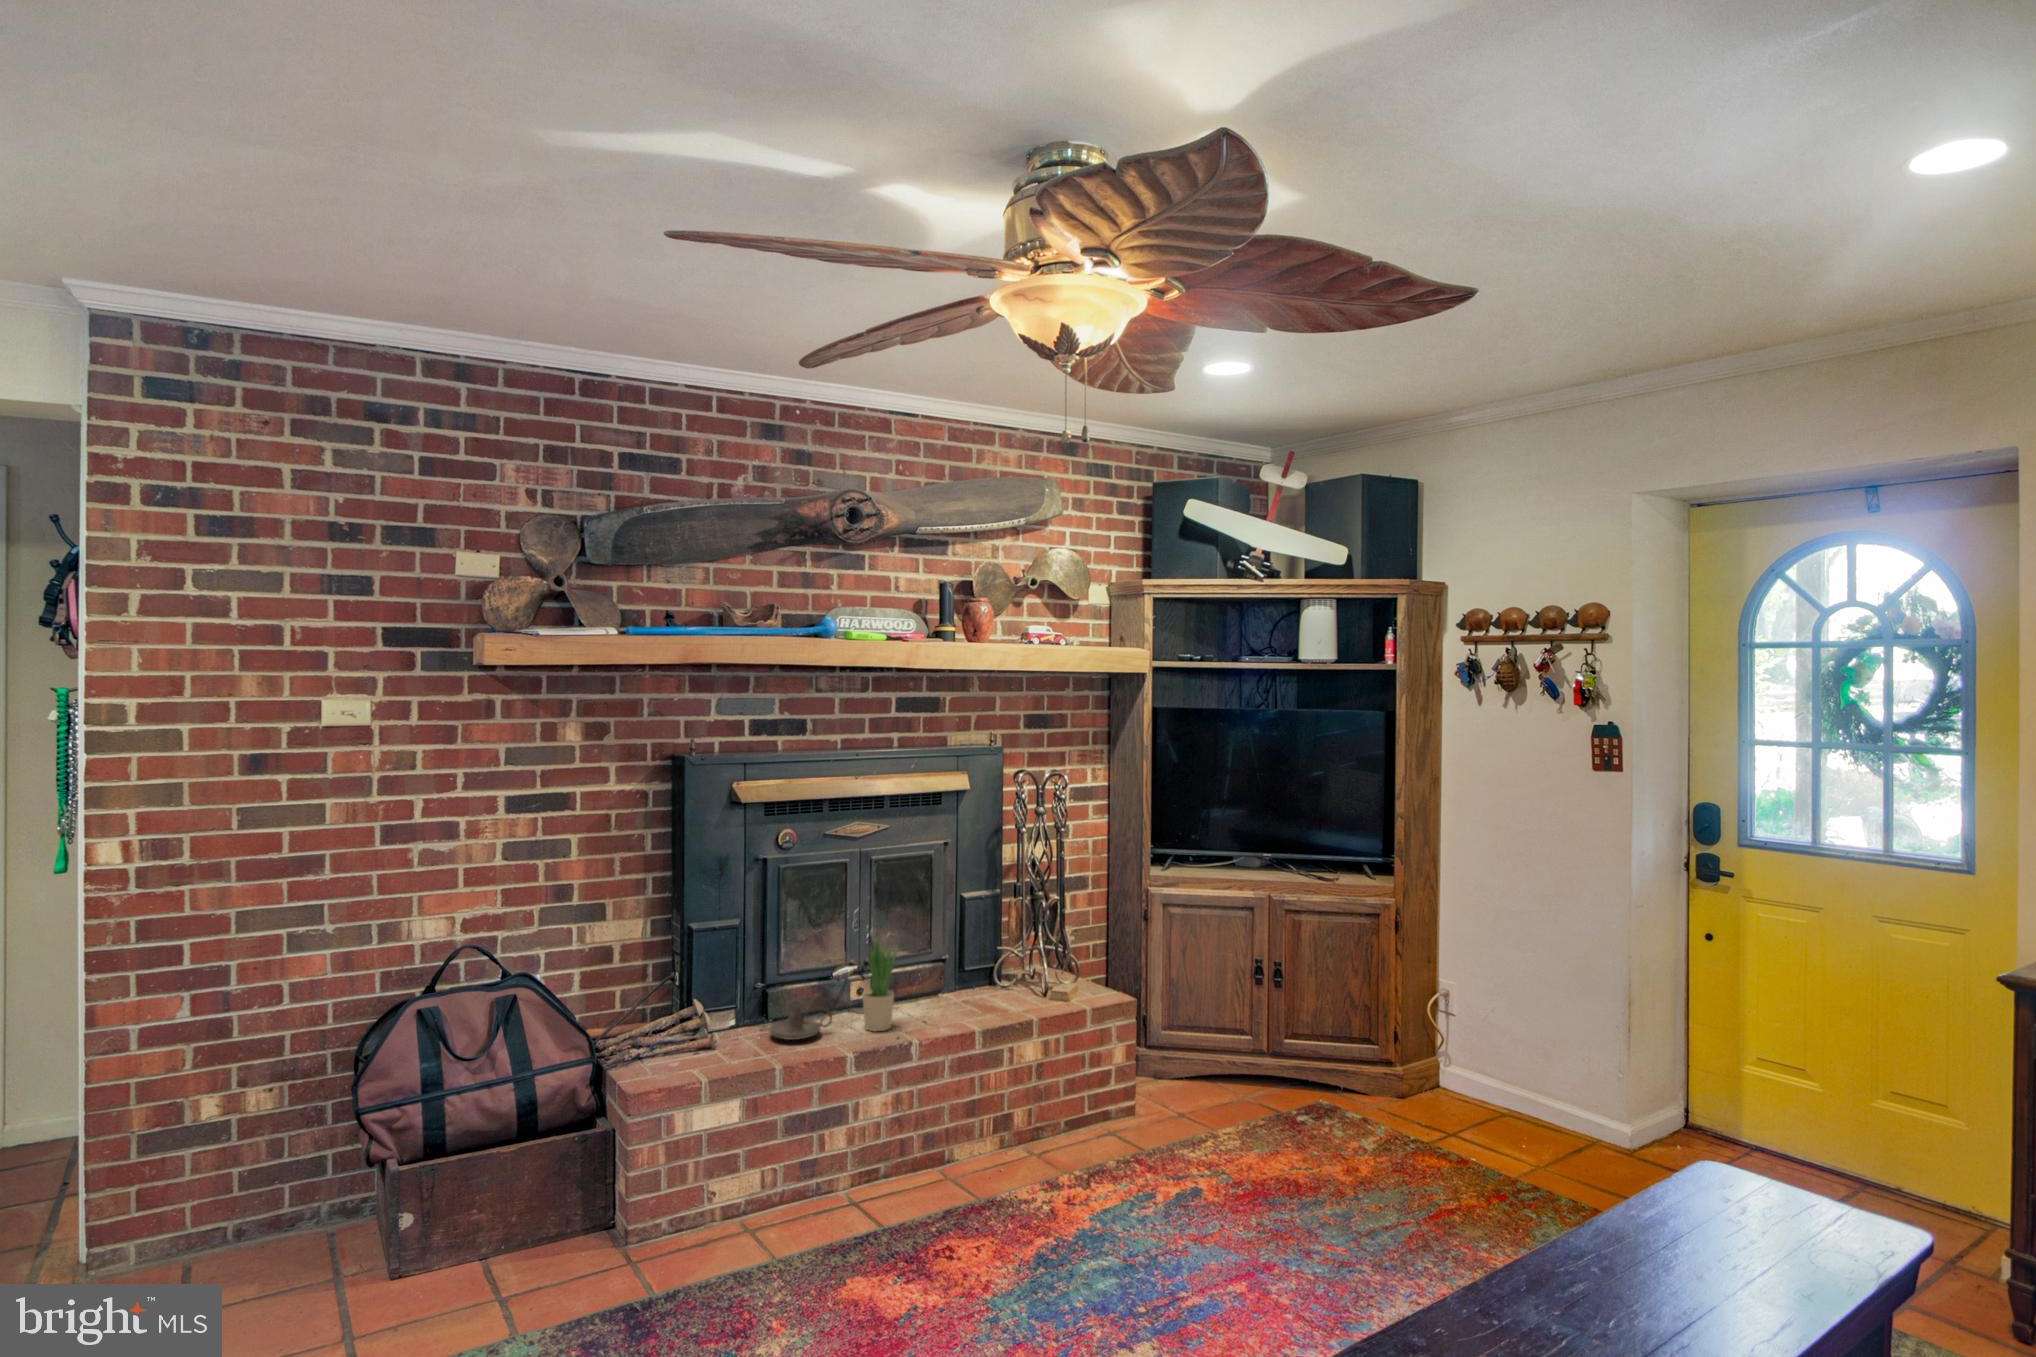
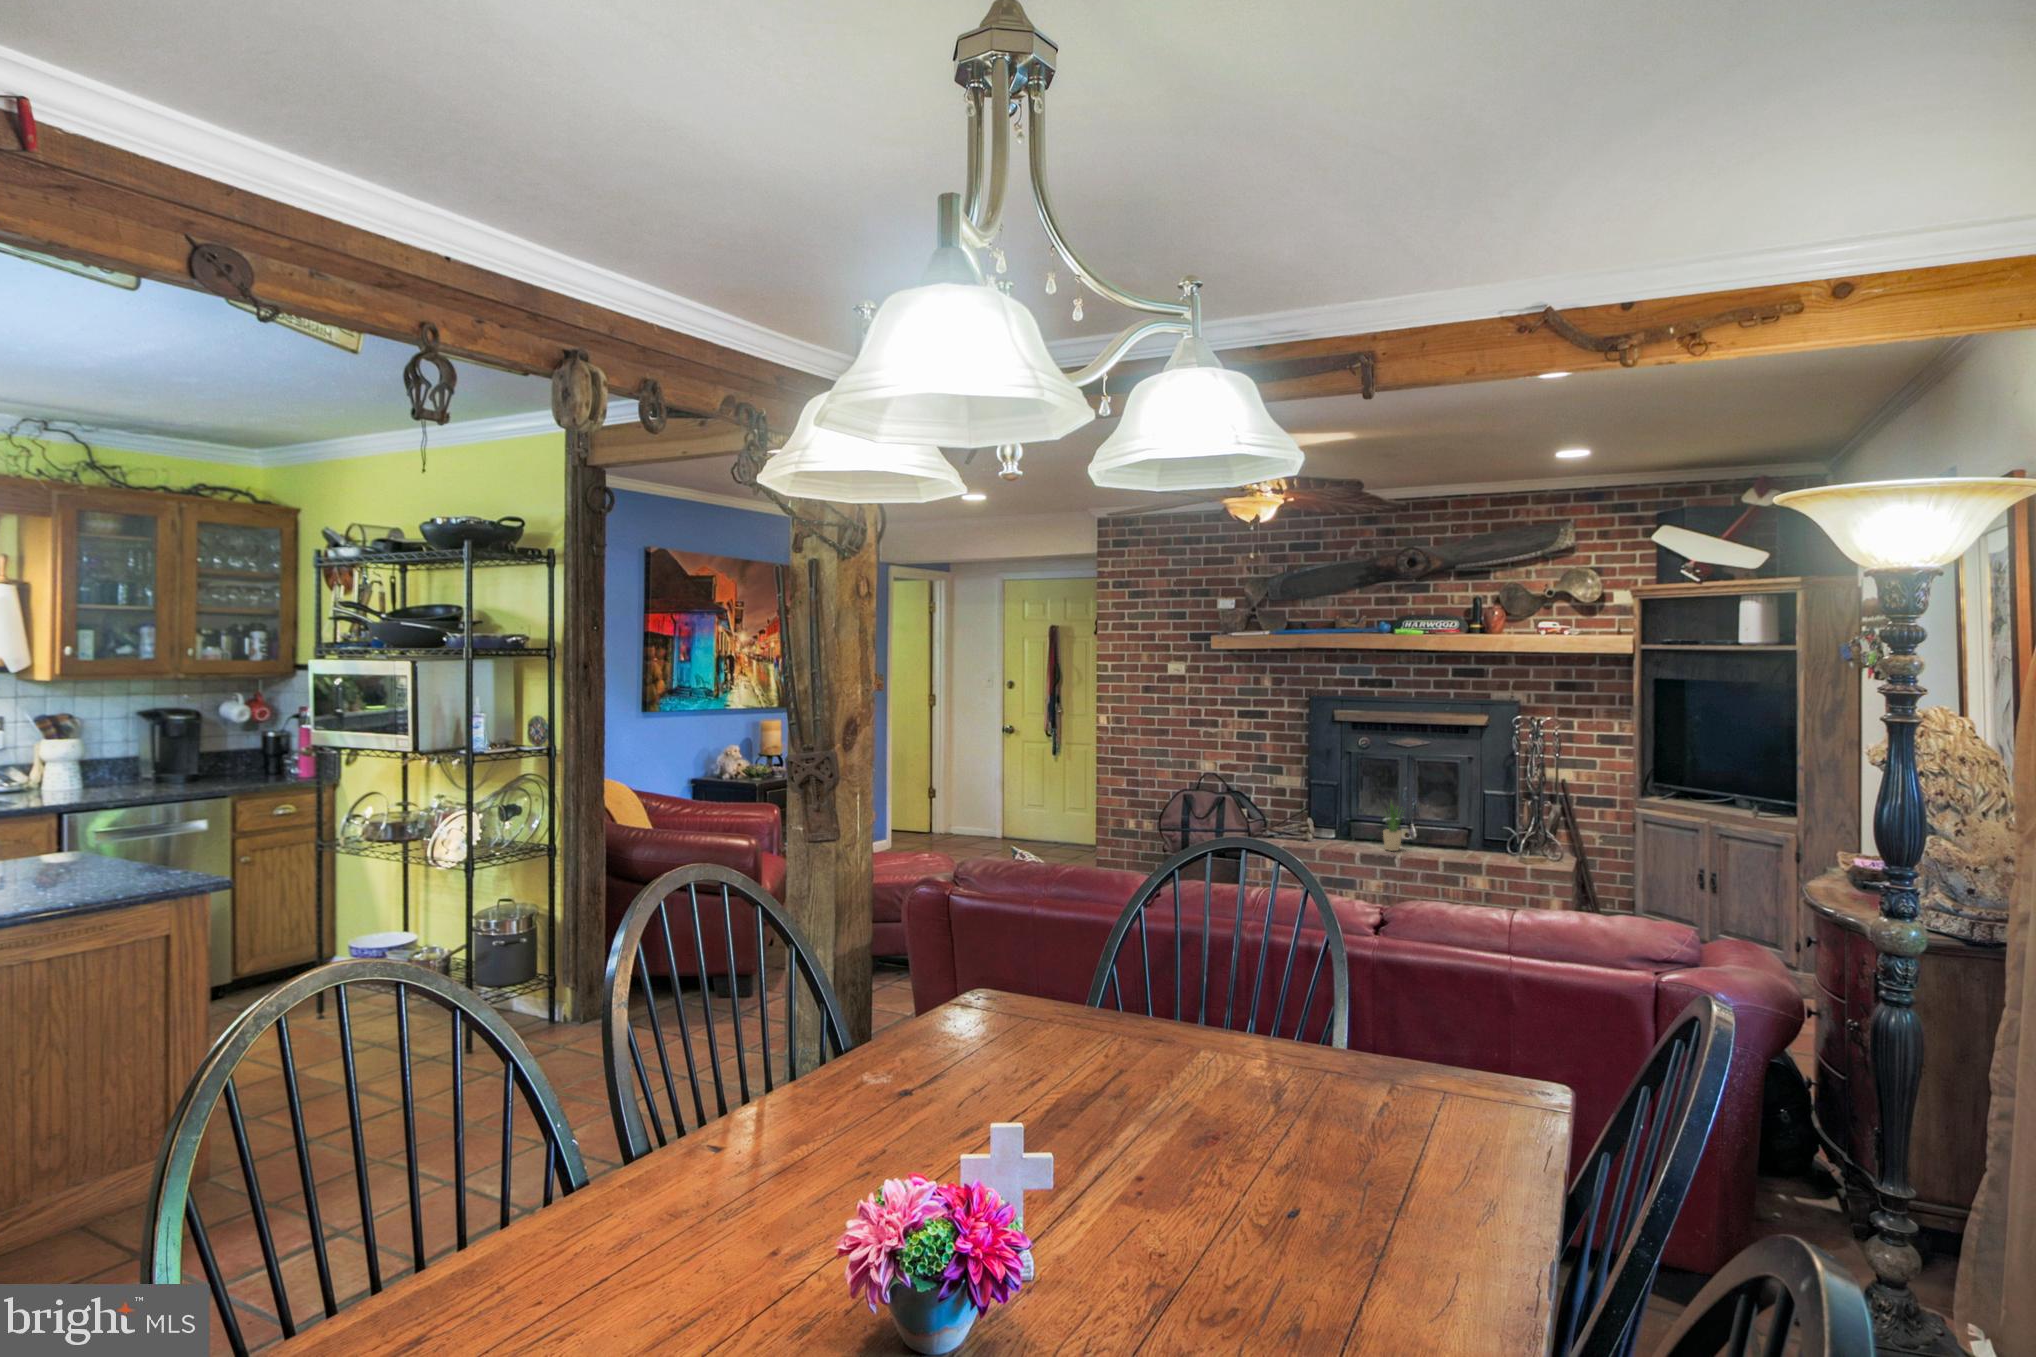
candle holder: present [769,1000,832,1040] -> none [1335,826,1368,845]

